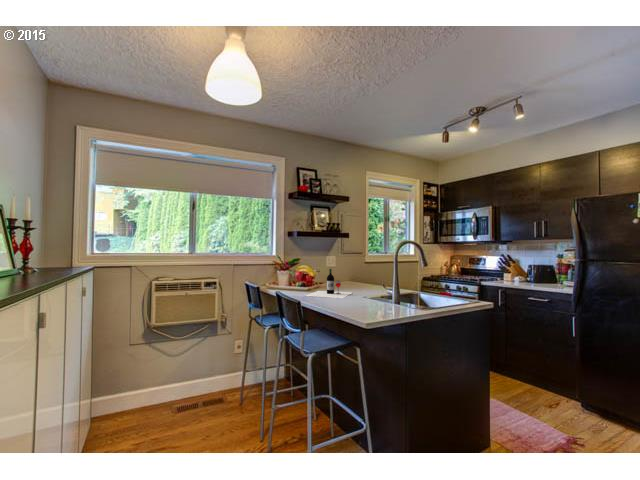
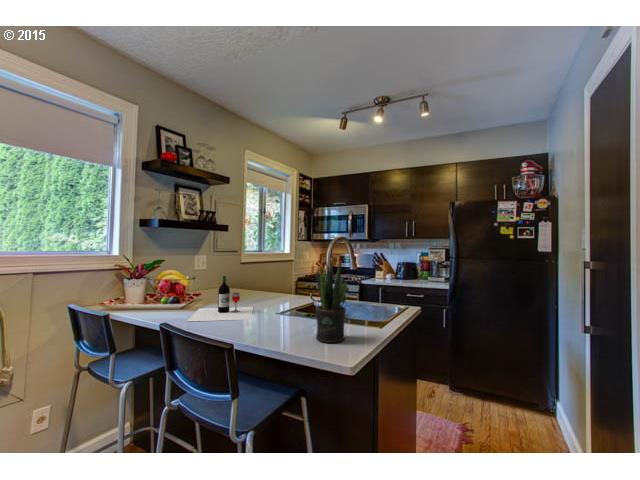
potted plant: none [365,256,389,312] -> present [316,262,347,343]

